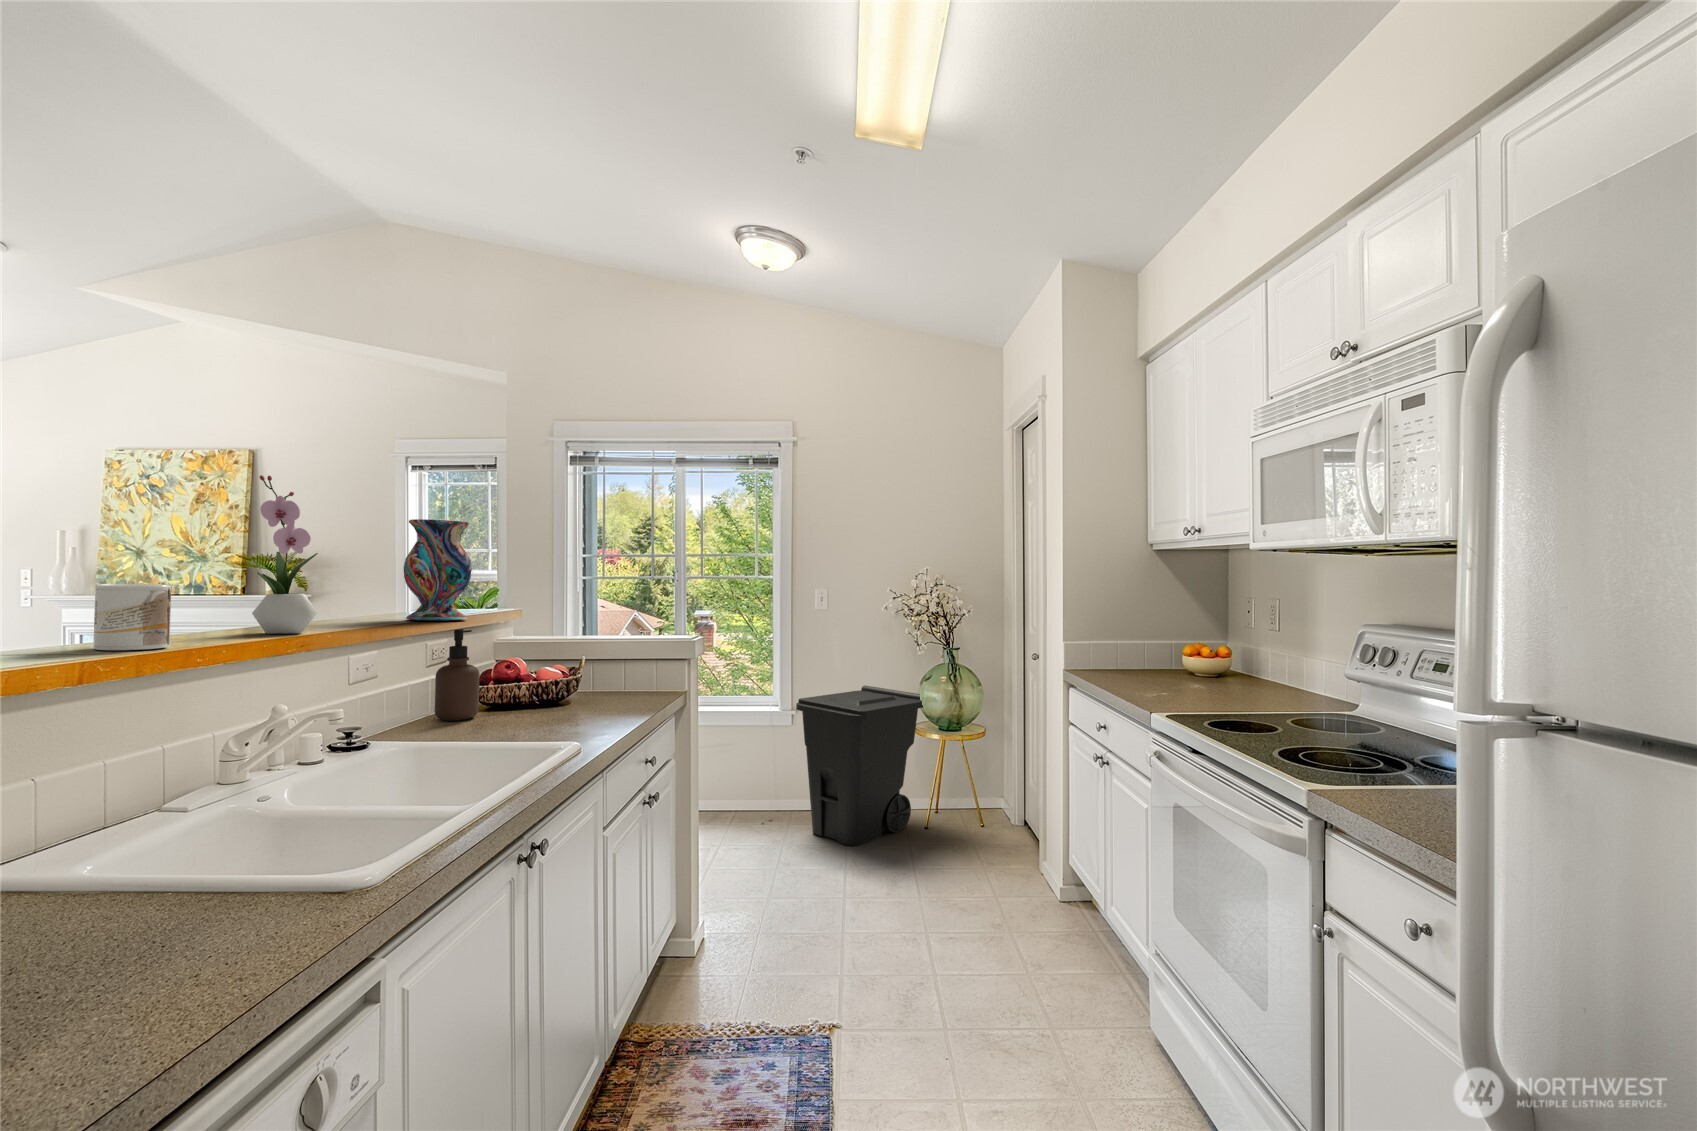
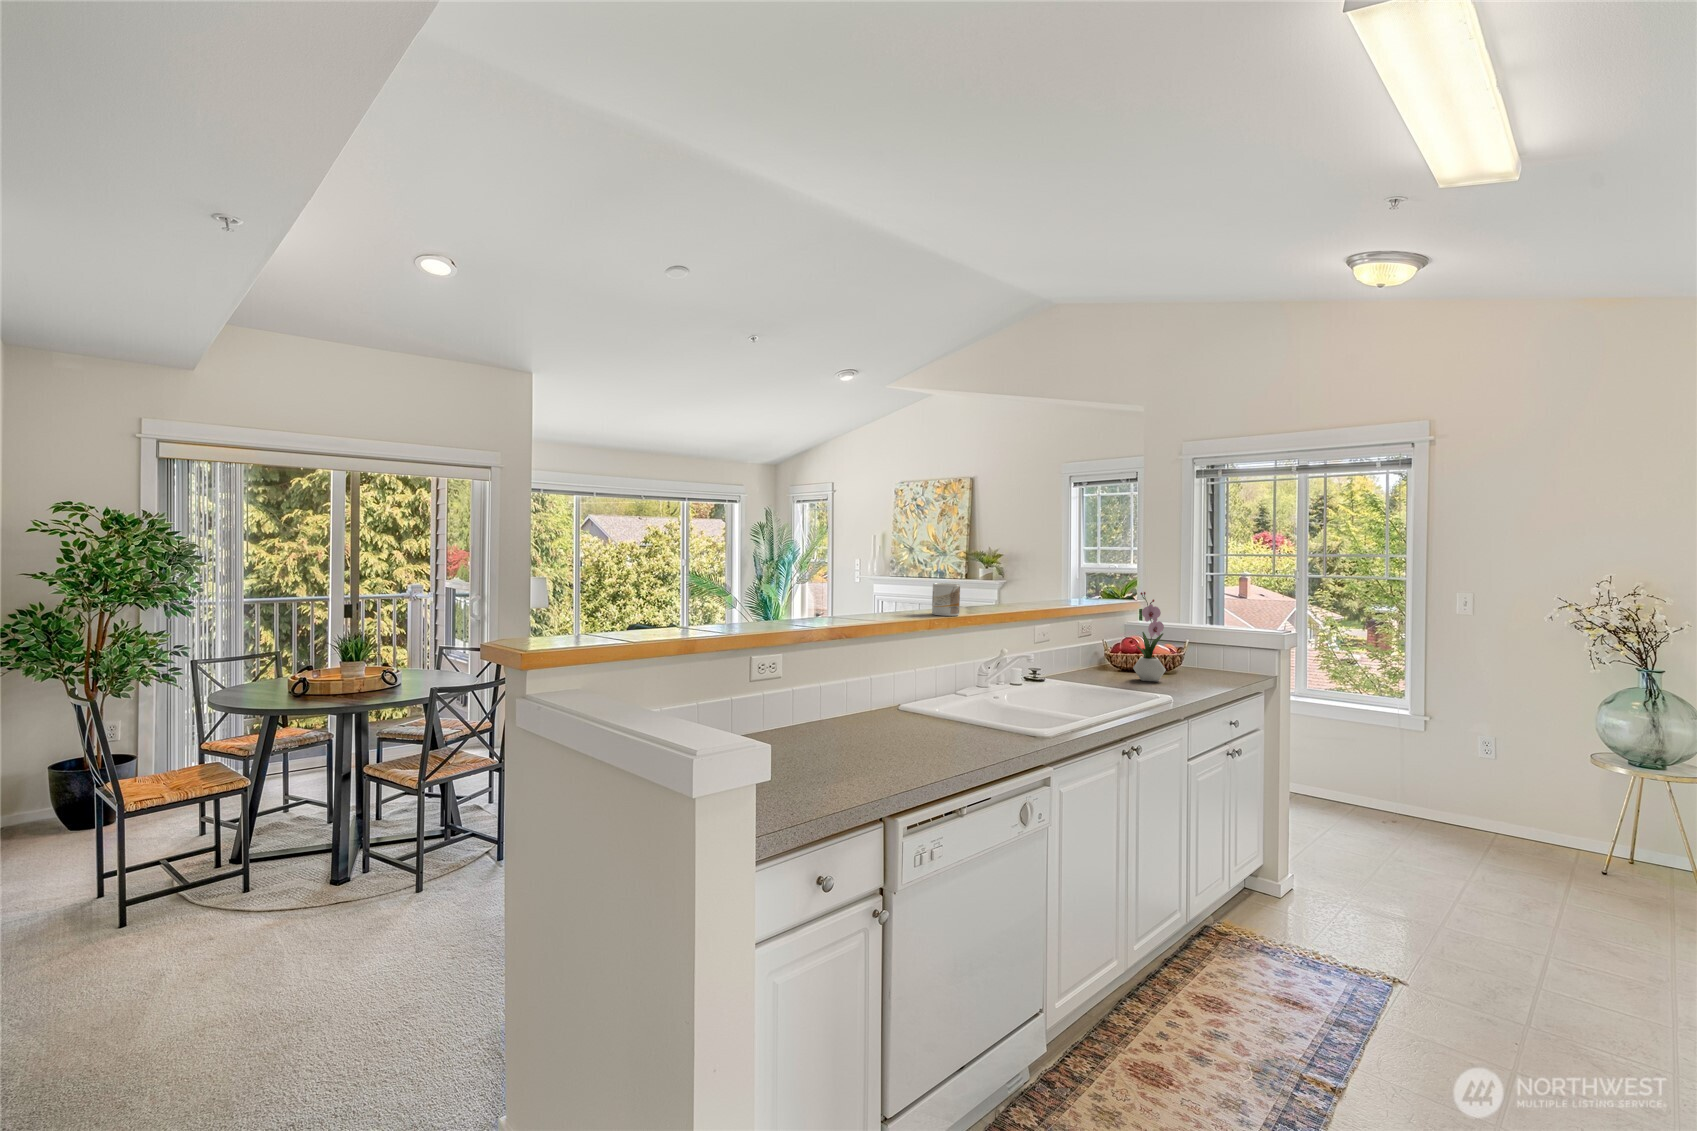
flower arrangement: present [252,475,318,634] -> present [1133,592,1166,682]
vase: present [404,519,472,621] -> none [1065,540,1108,608]
soap dispenser: present [435,629,480,721] -> none [1083,613,1110,675]
trash can: present [796,685,923,846] -> none [1421,702,1621,870]

